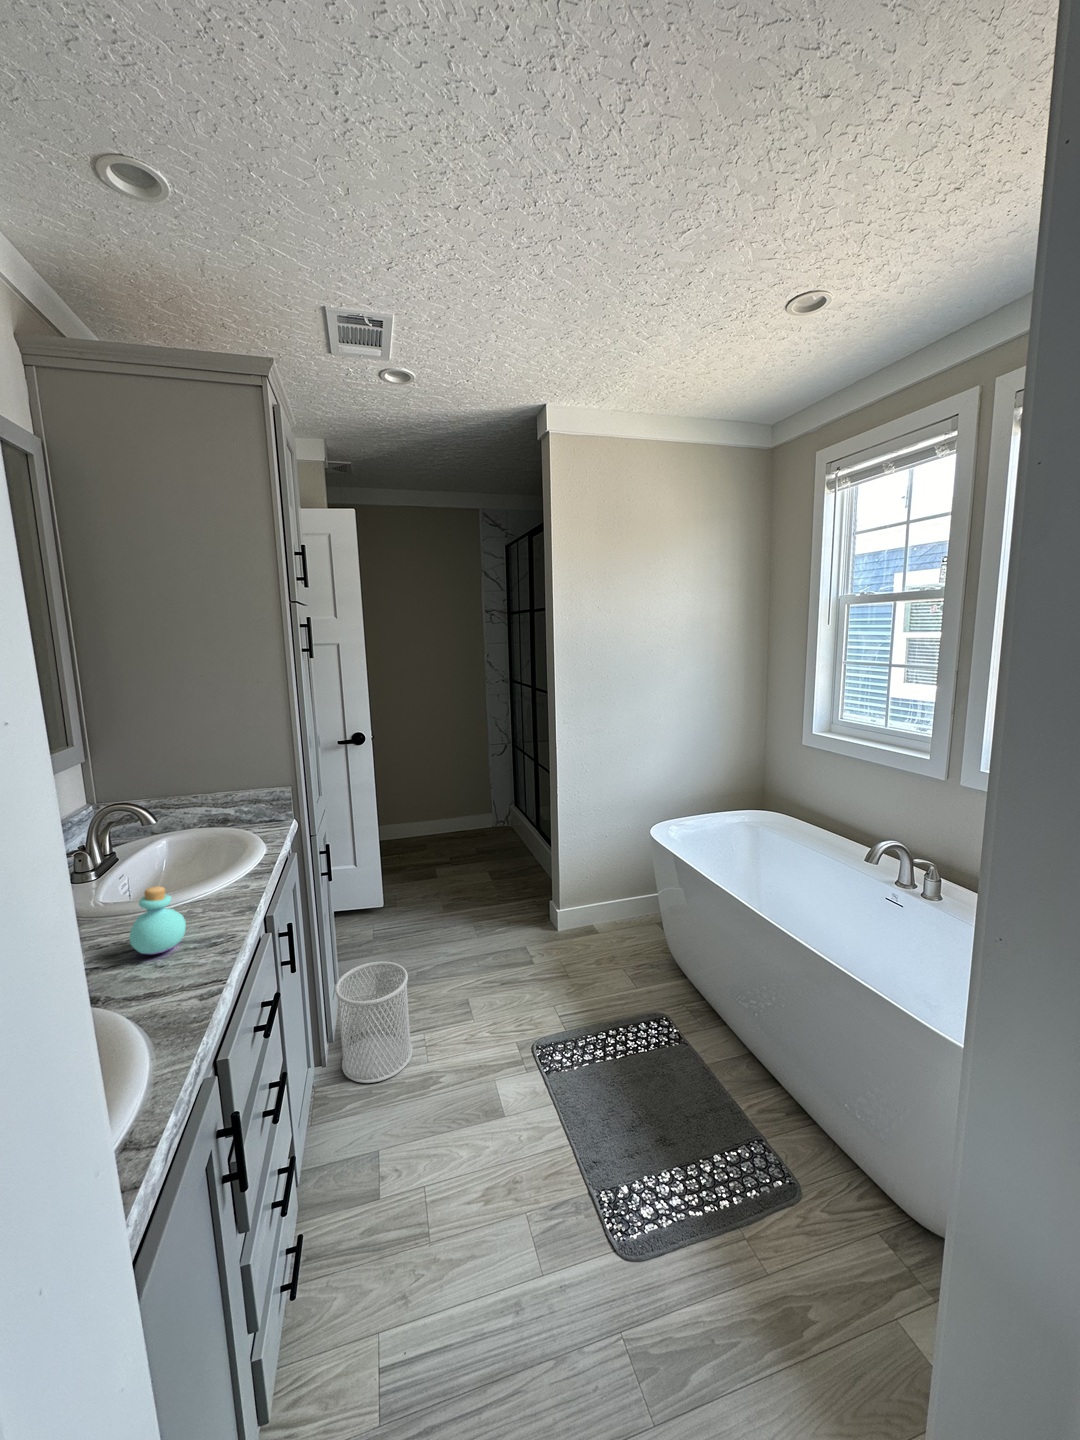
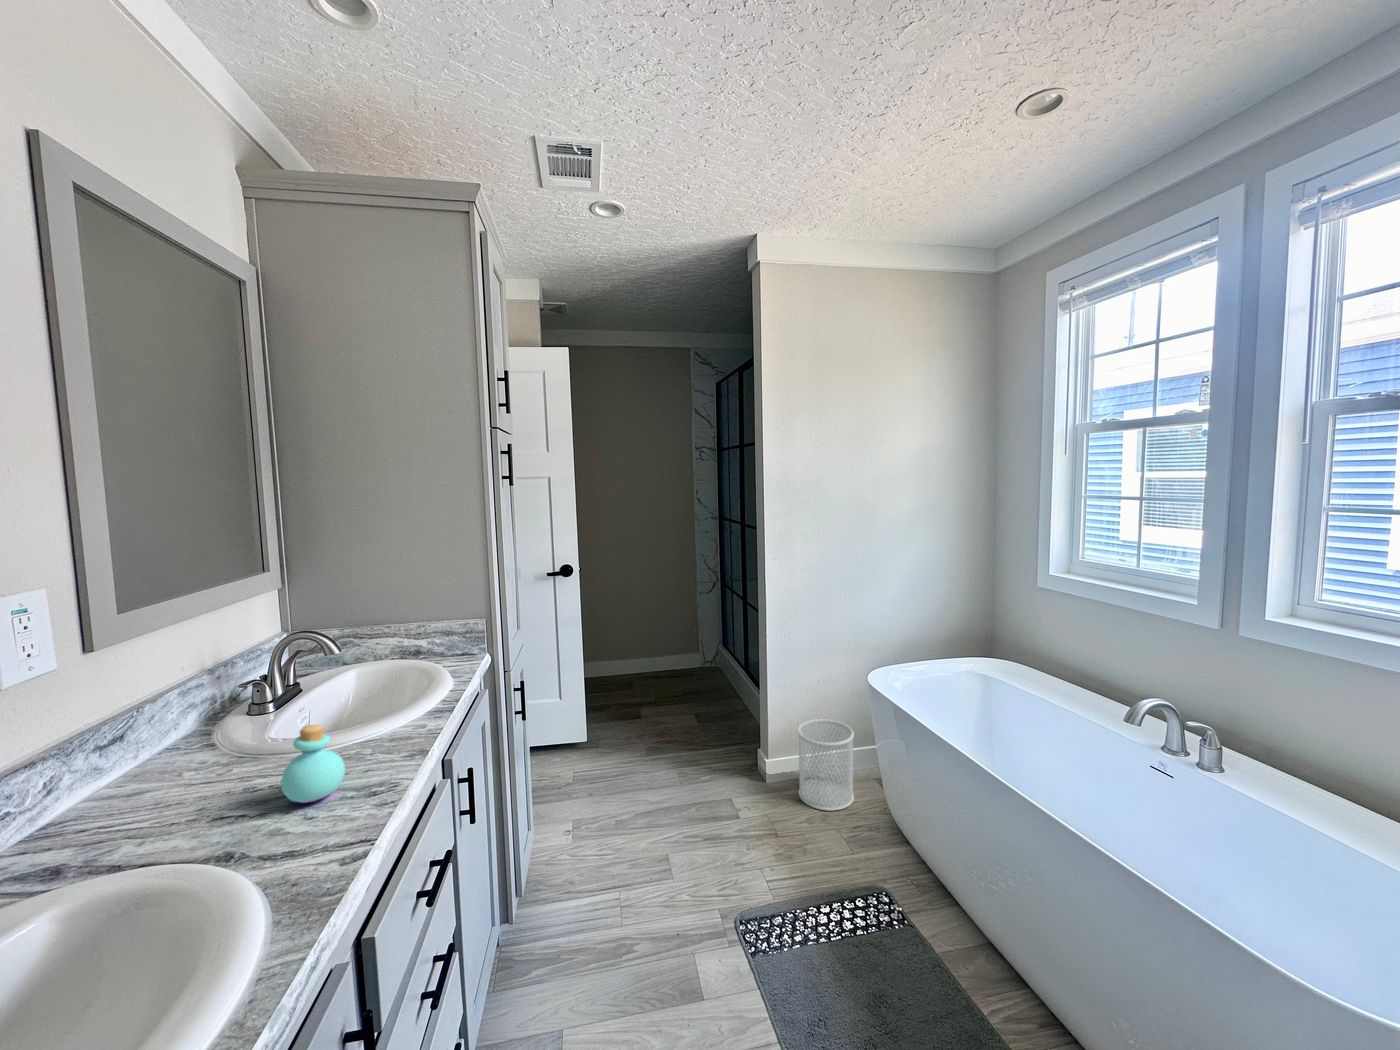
wastebasket: present [335,961,413,1083] -> present [797,719,854,811]

